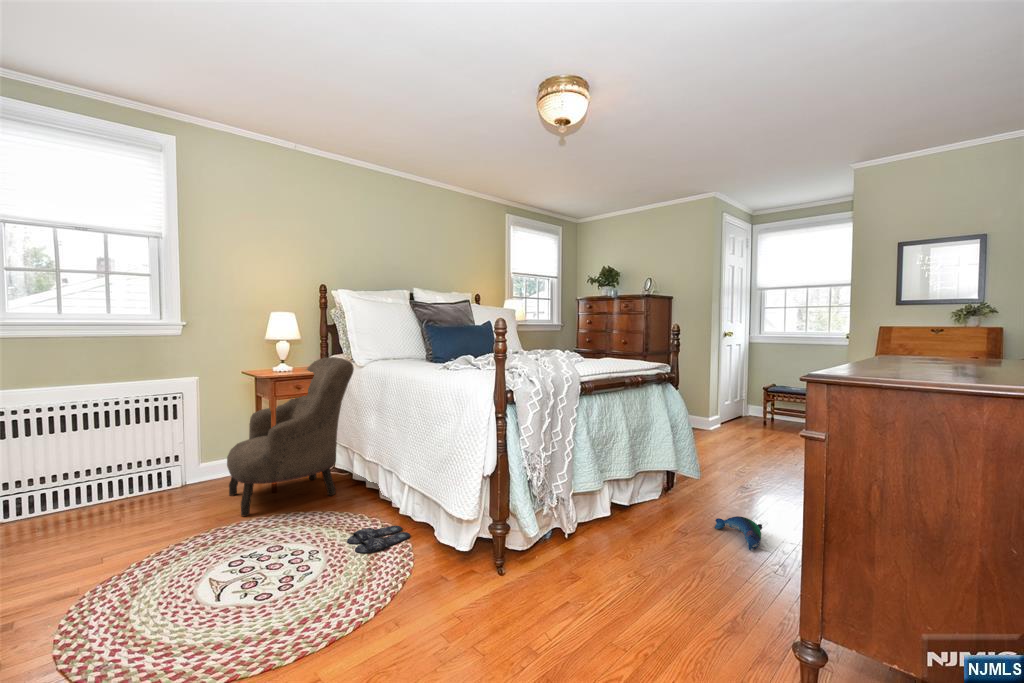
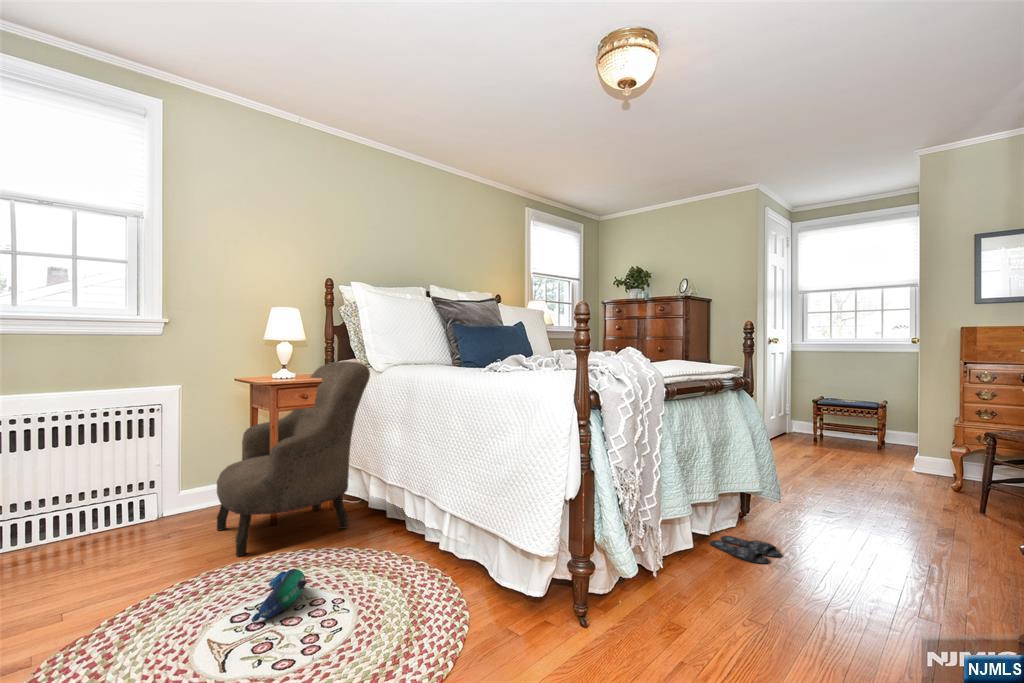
plush toy: present [715,516,762,551] -> present [252,569,307,622]
slippers: present [347,526,410,553] -> present [710,536,782,564]

